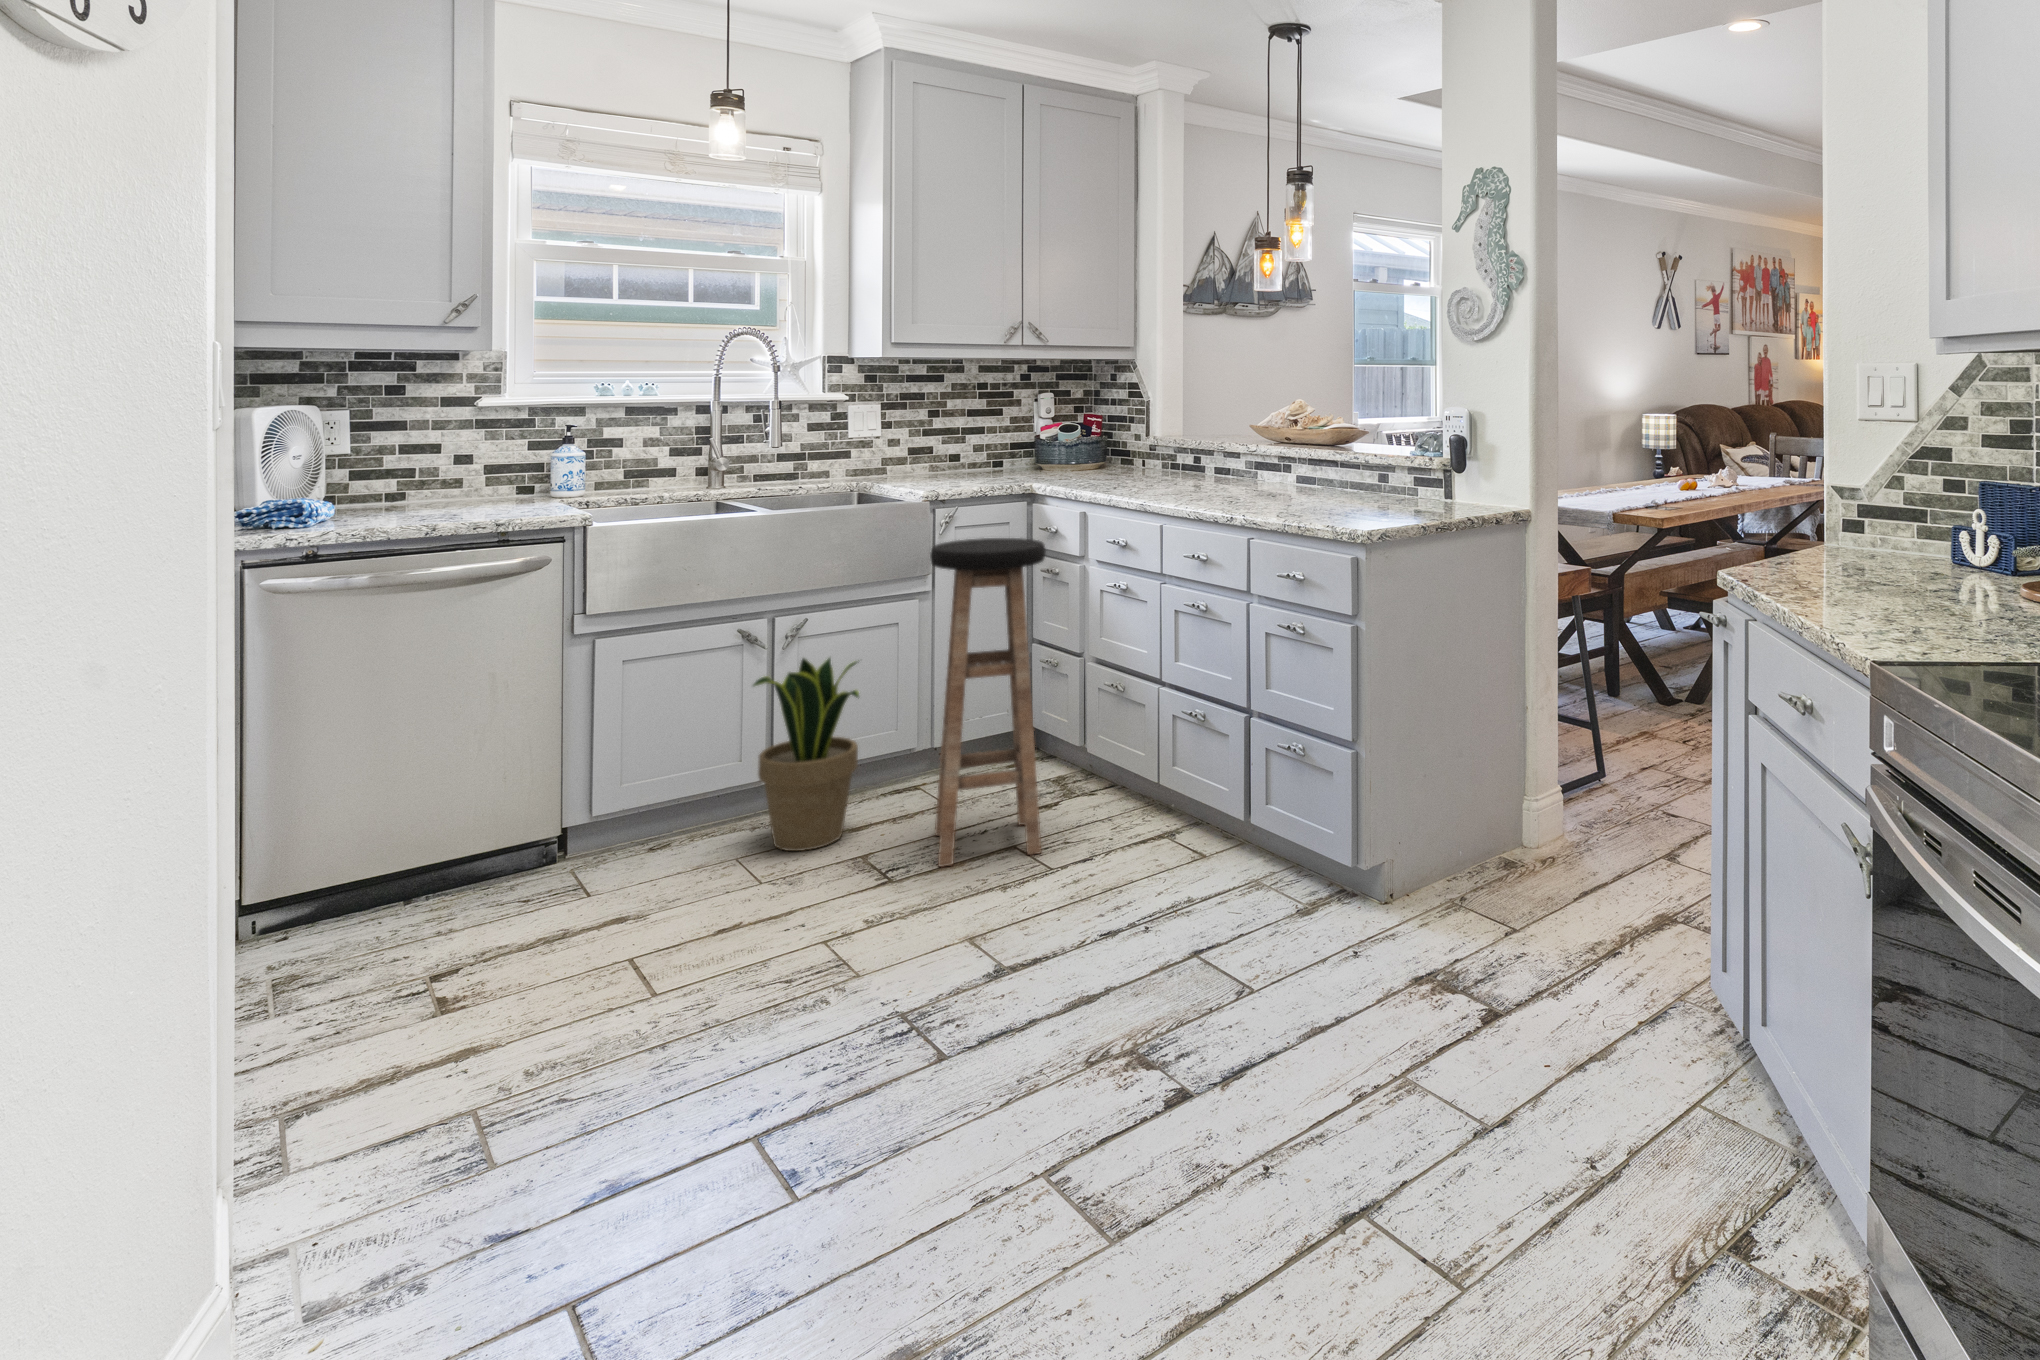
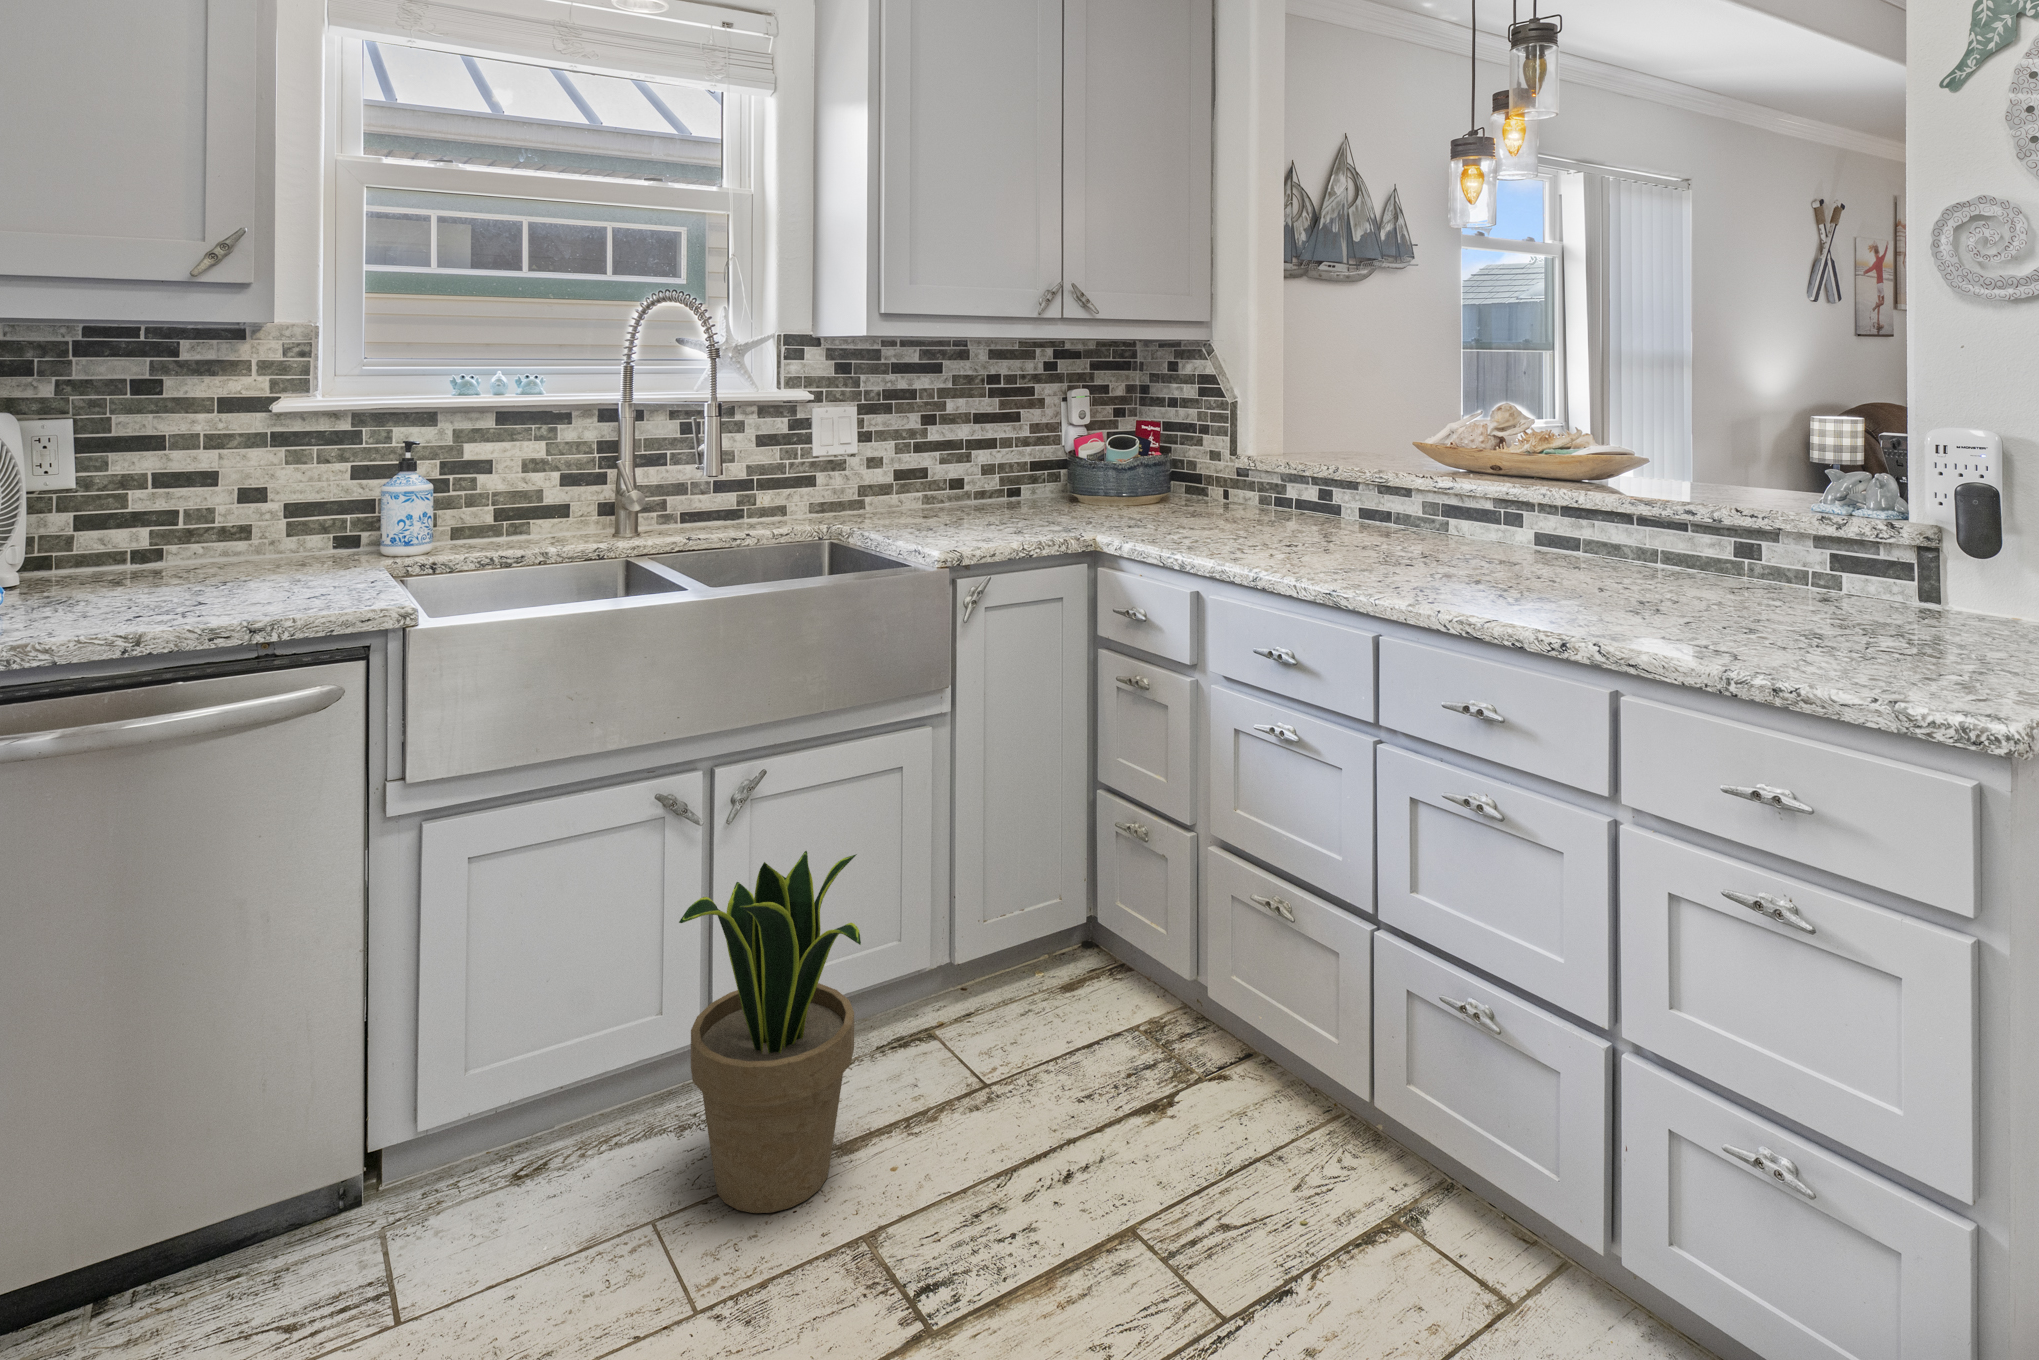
bar stool: present [930,538,1046,867] -> none [986,654,1196,1299]

